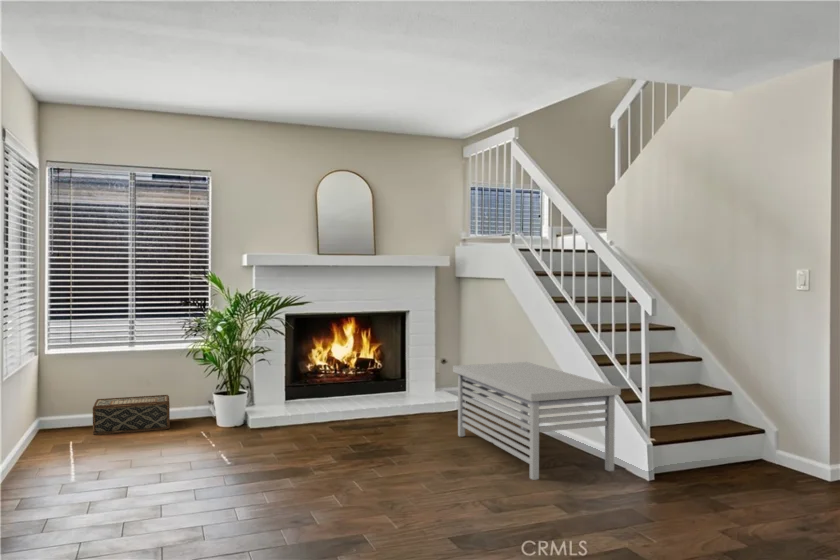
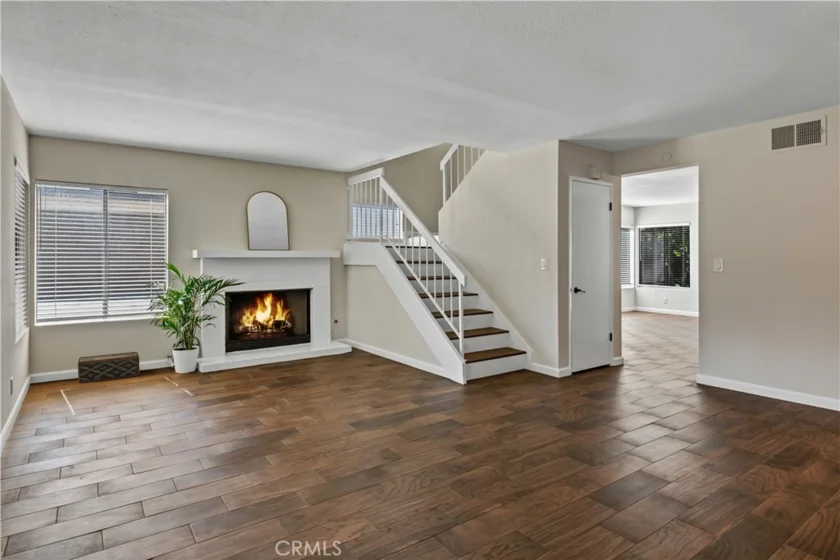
storage bench: present [453,362,621,480] -> none [343,318,448,390]

